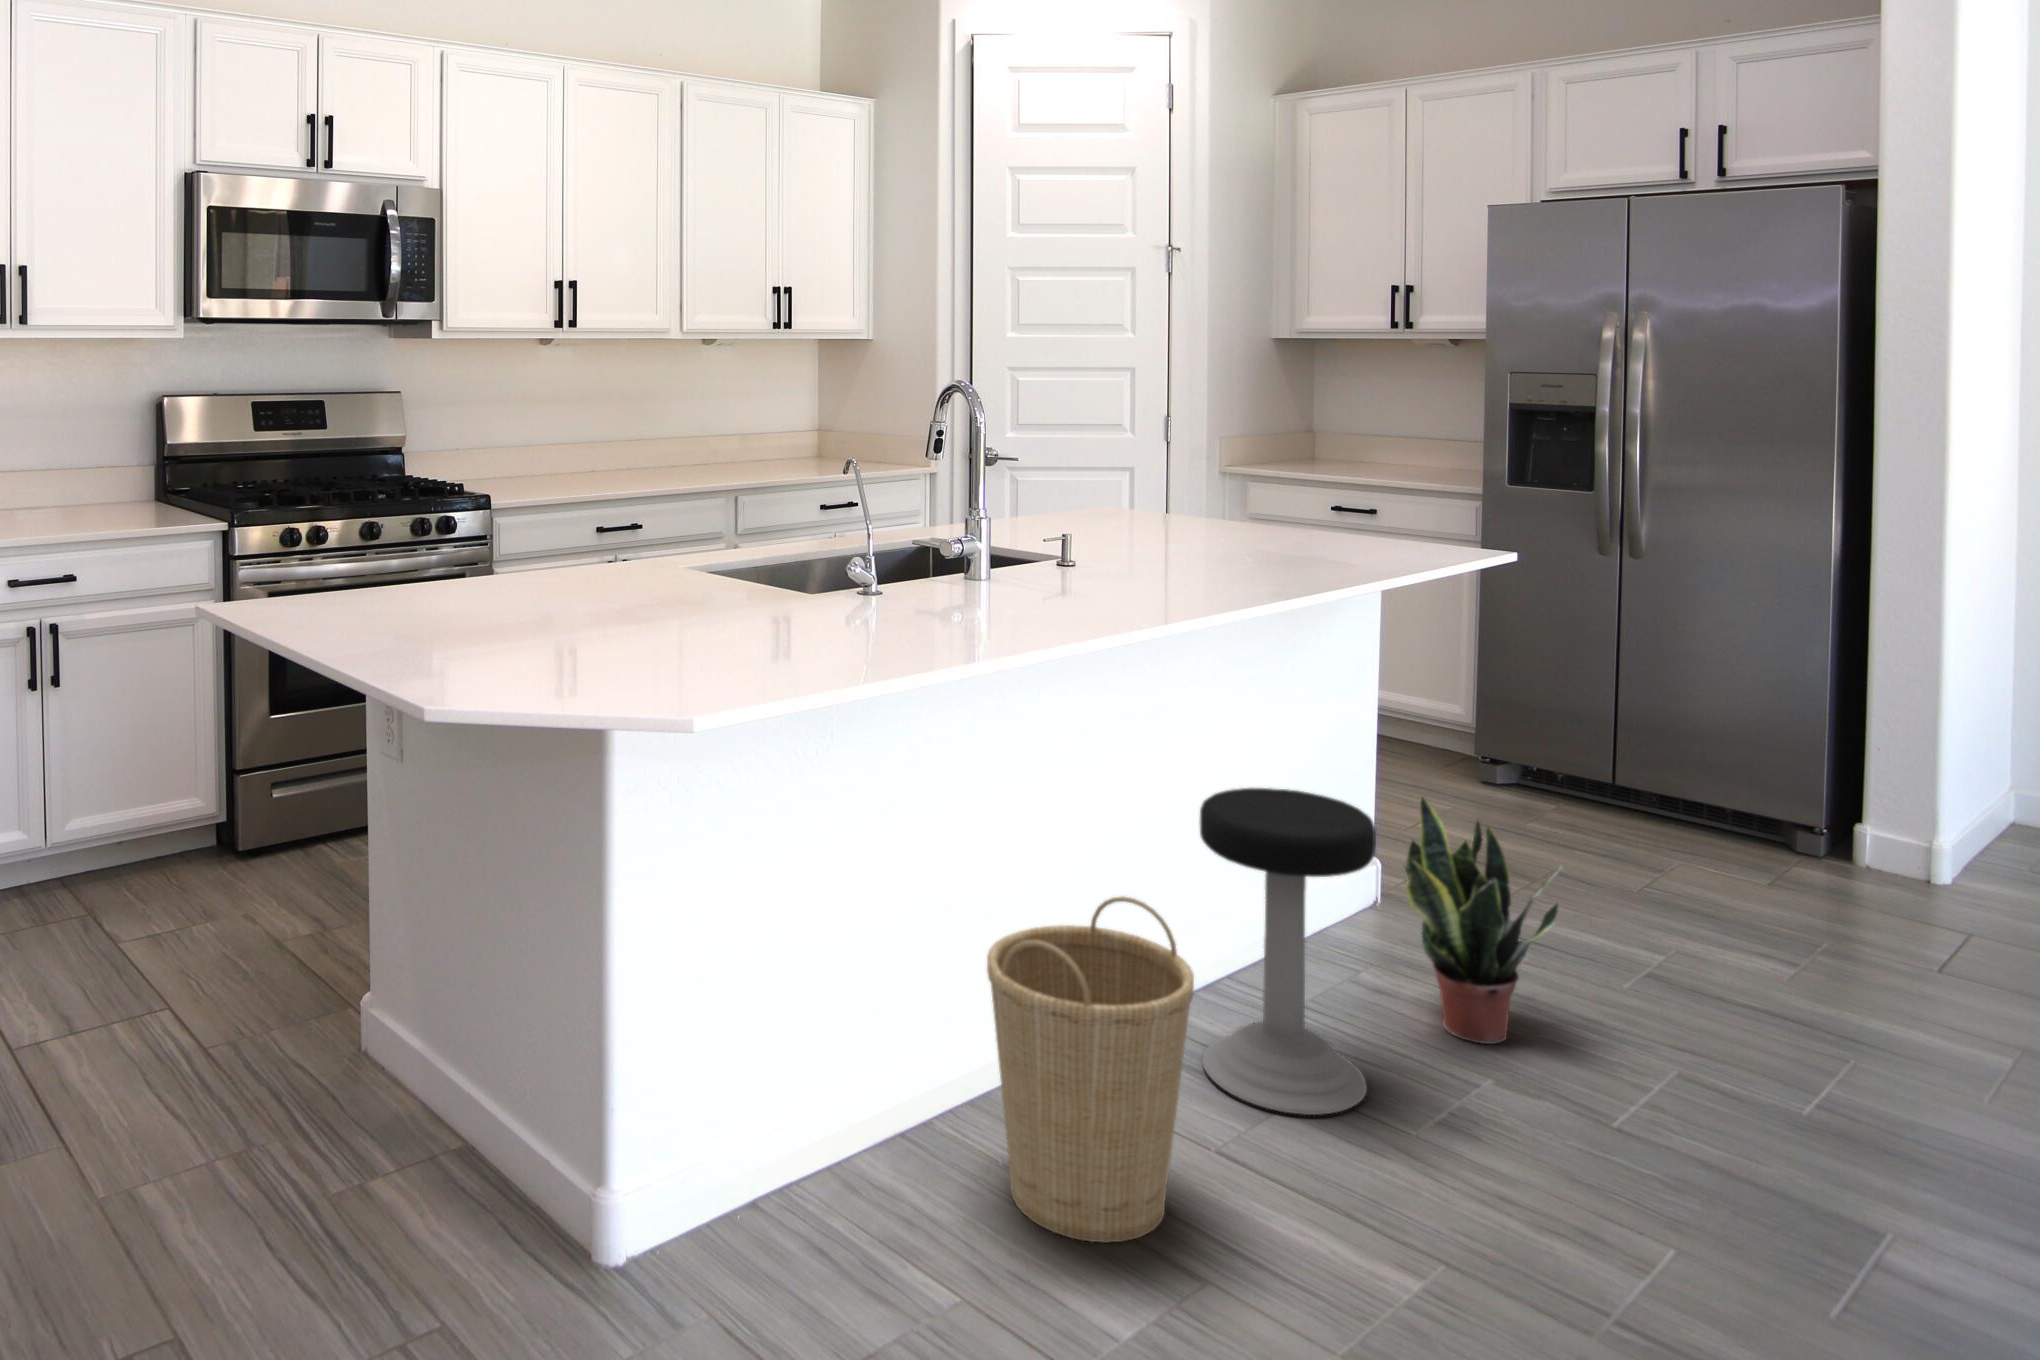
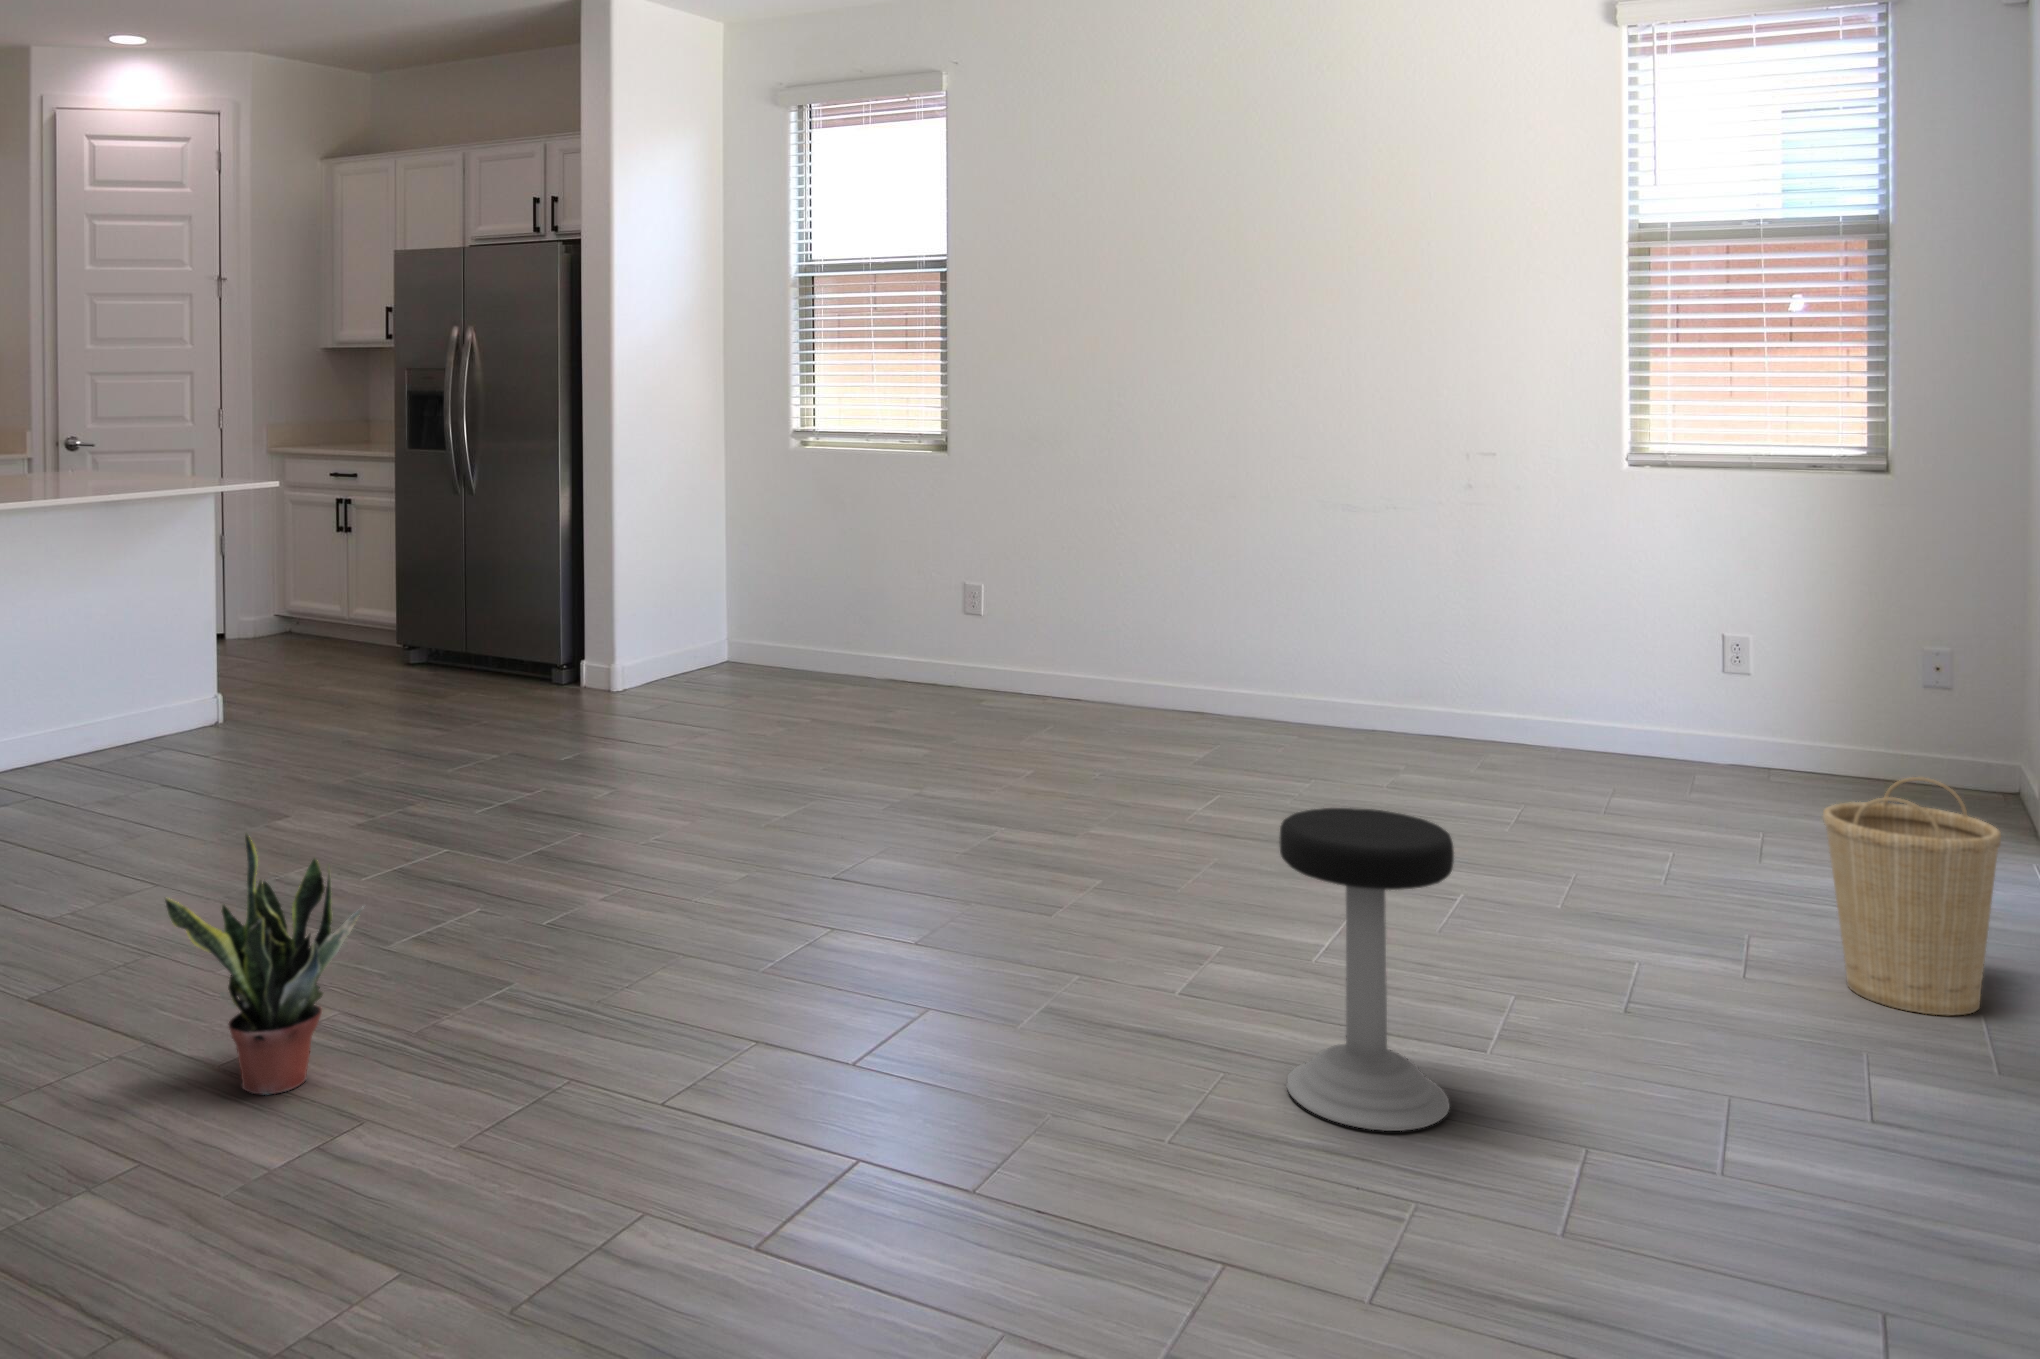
potted plant: present [1405,797,1561,1044] -> present [165,834,363,1094]
basket: present [987,896,1194,1242] -> present [1823,777,2001,1015]

